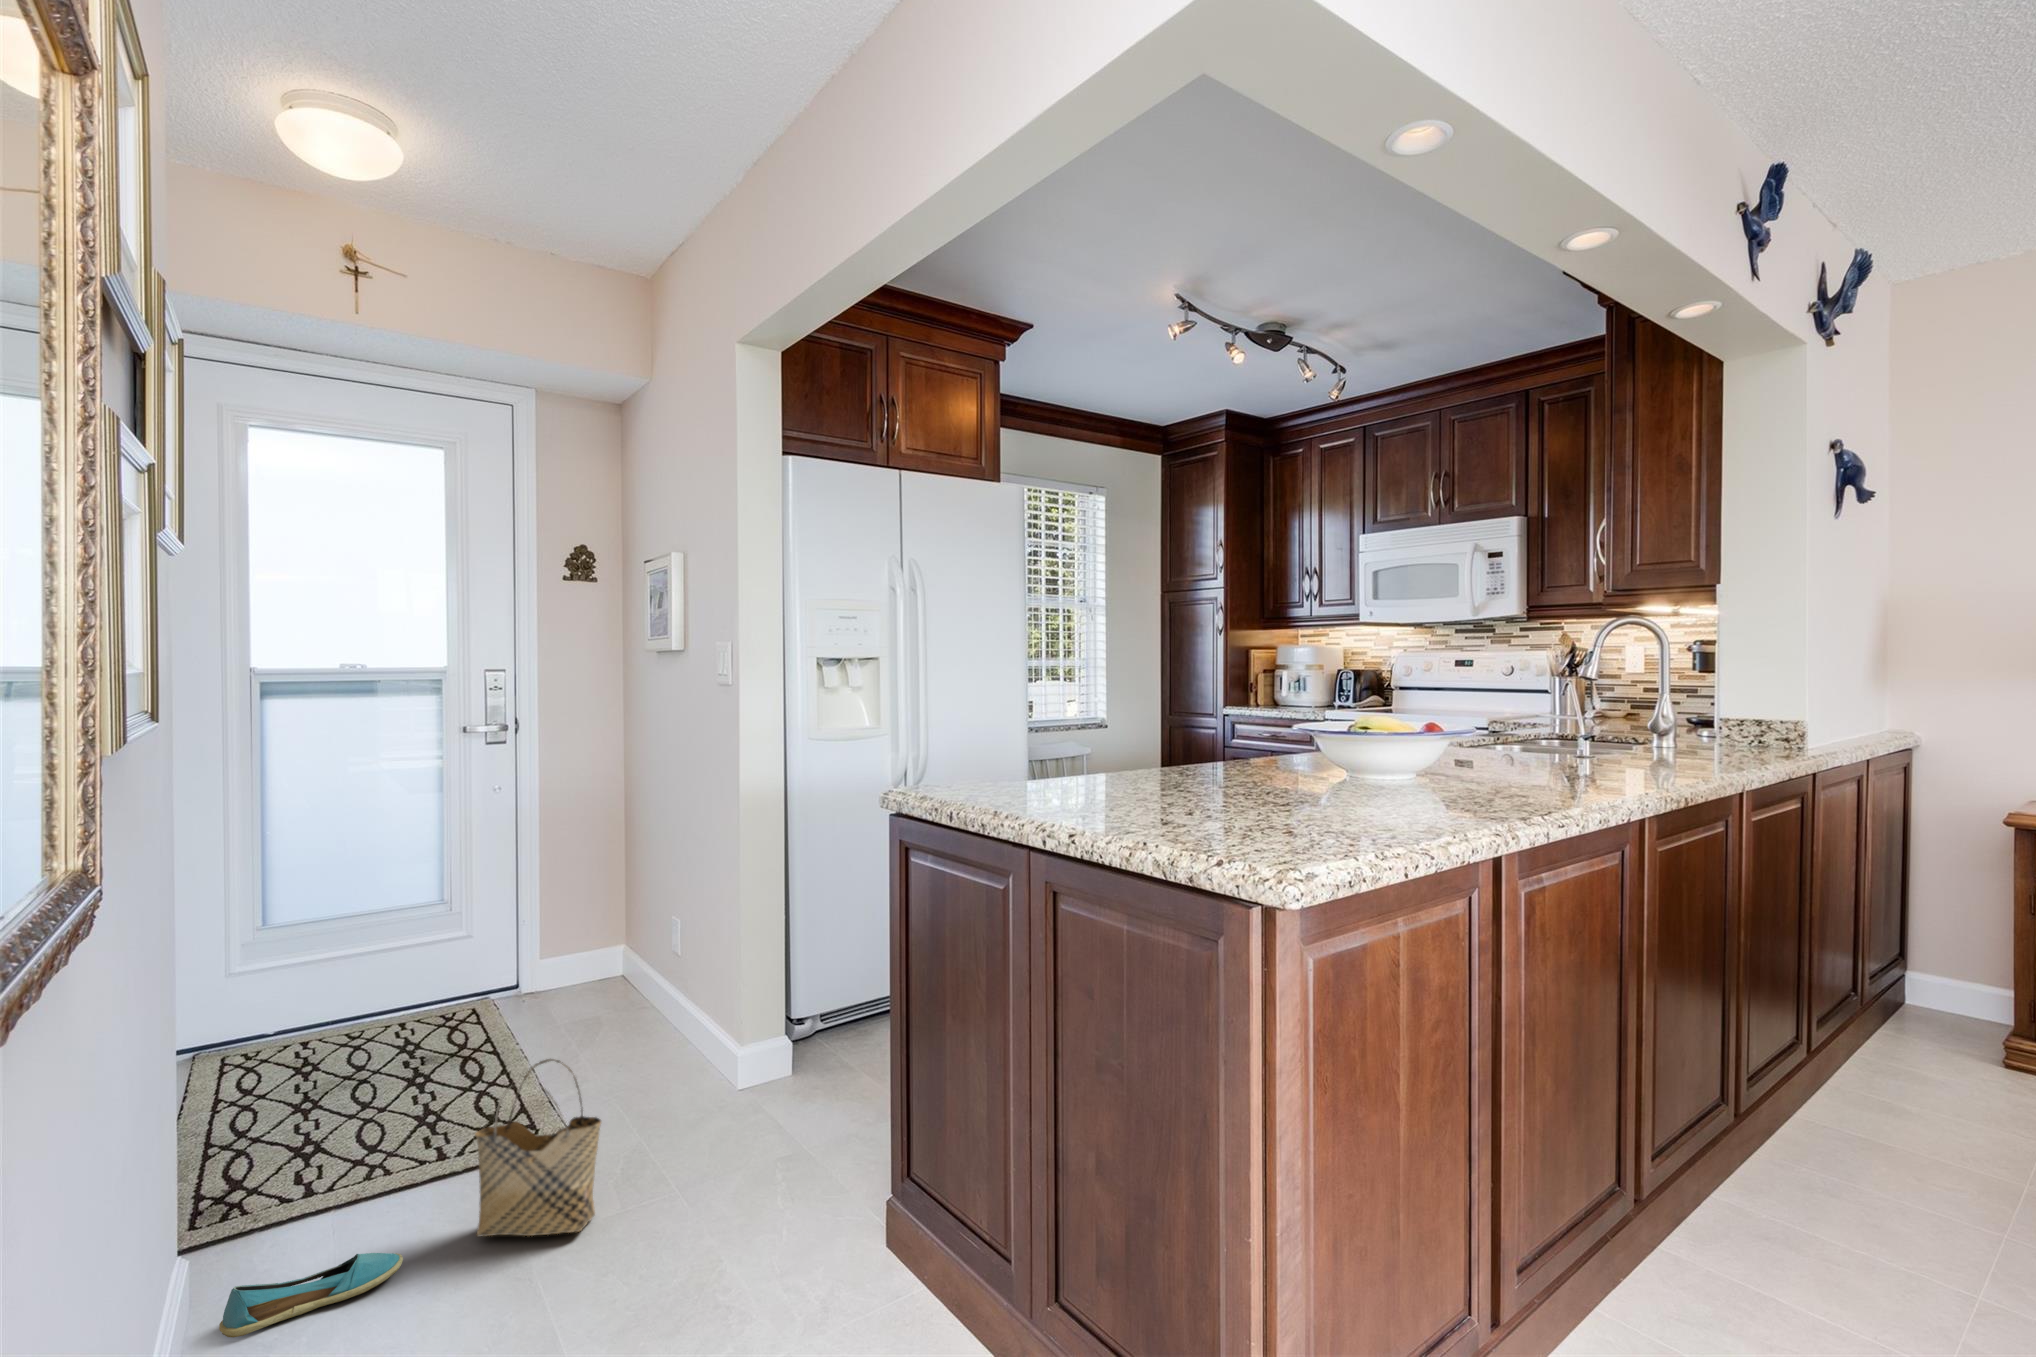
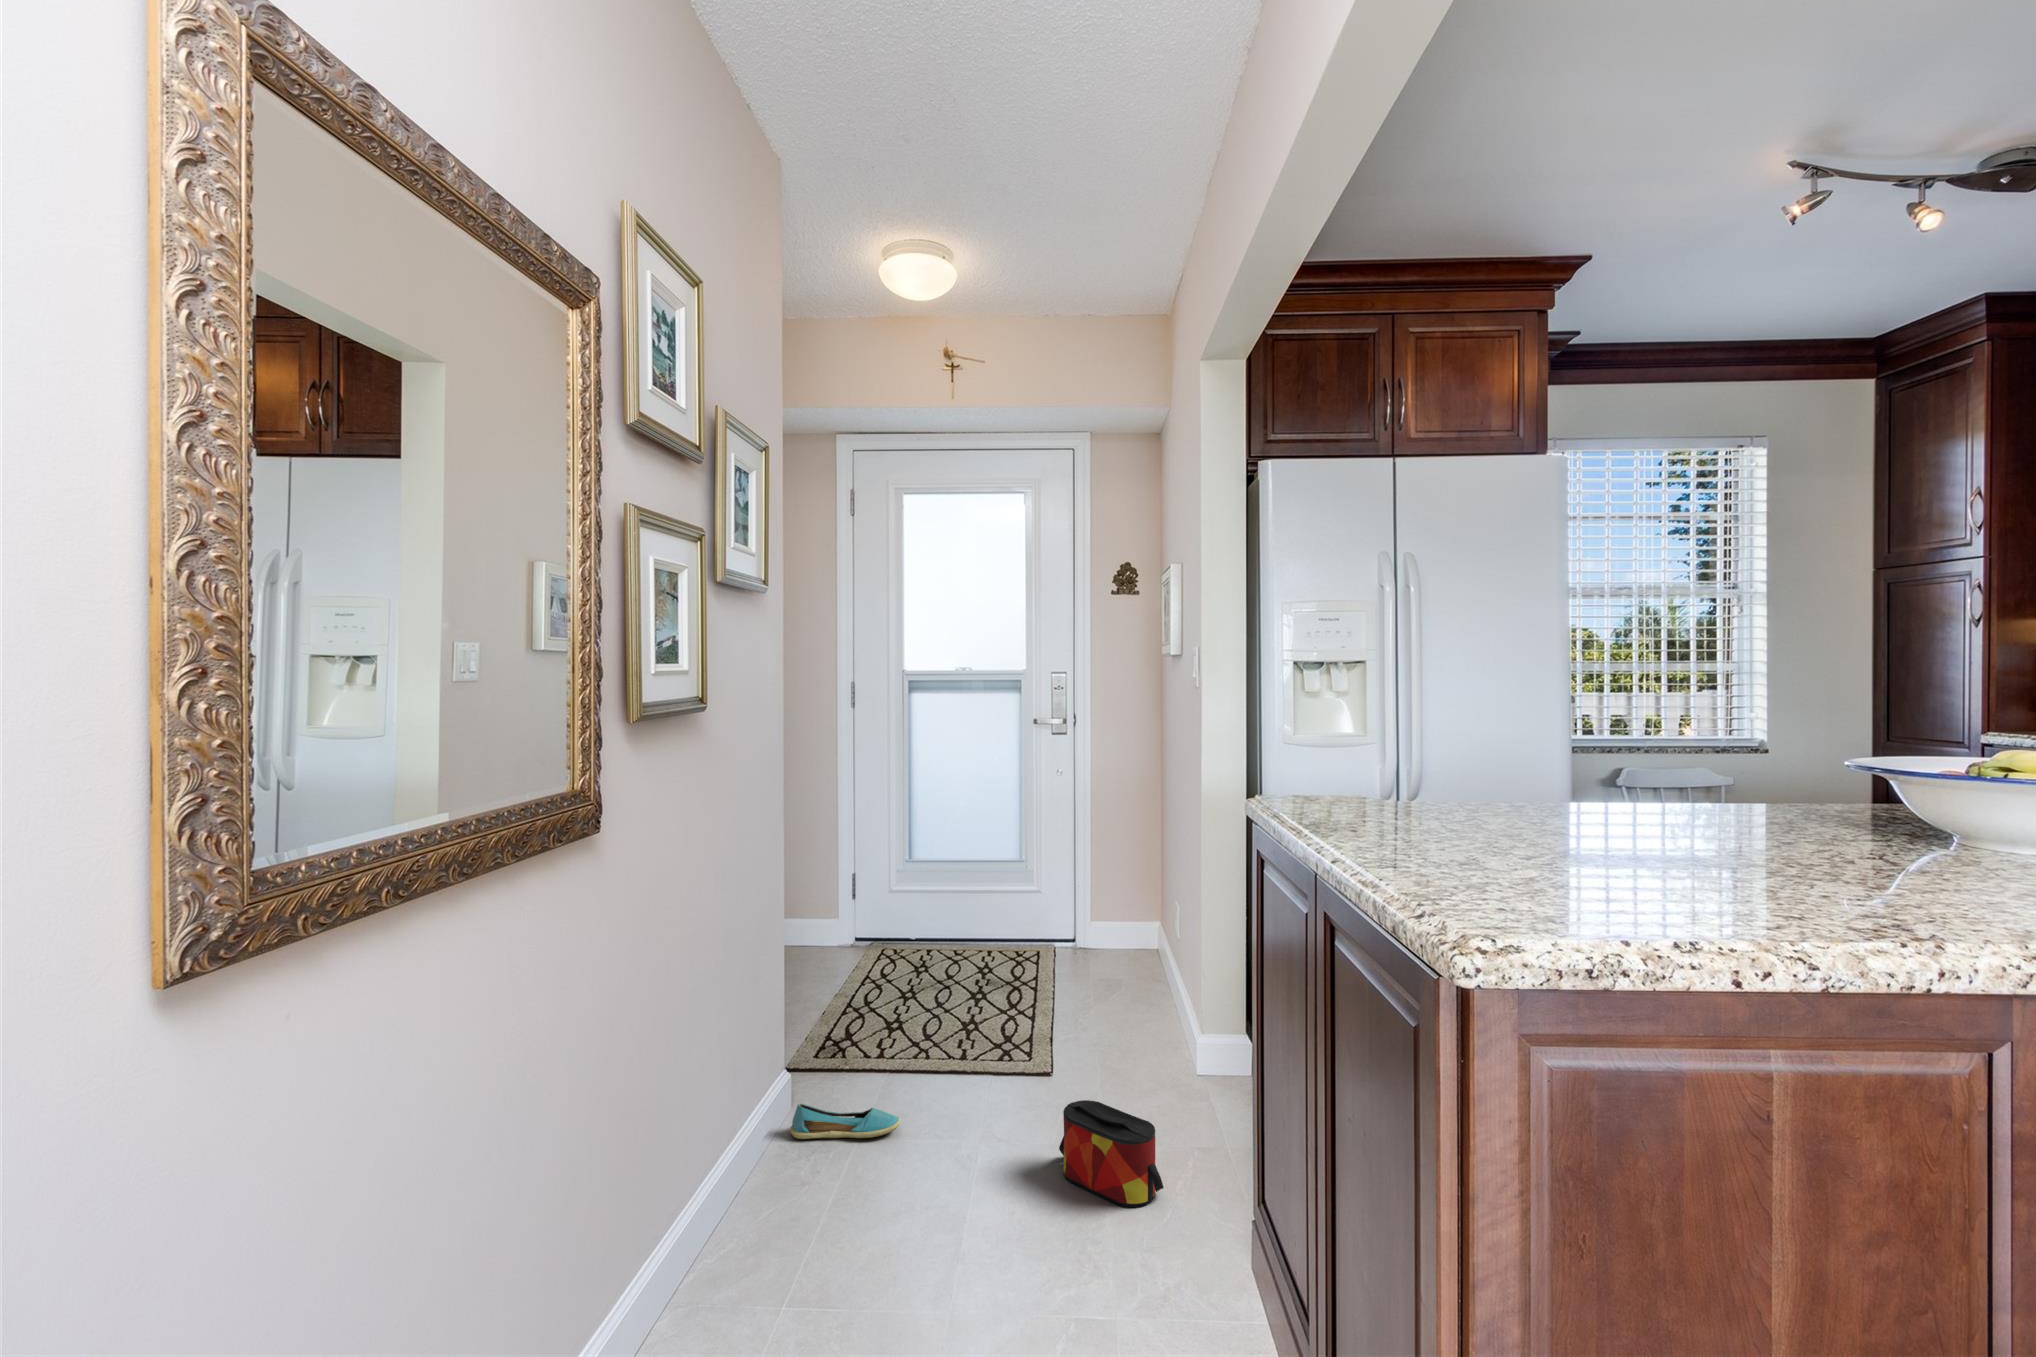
woven basket: present [475,1059,601,1237] -> none [952,996,1042,1147]
bag: none [634,1148,770,1249] -> present [1059,1100,1164,1207]

